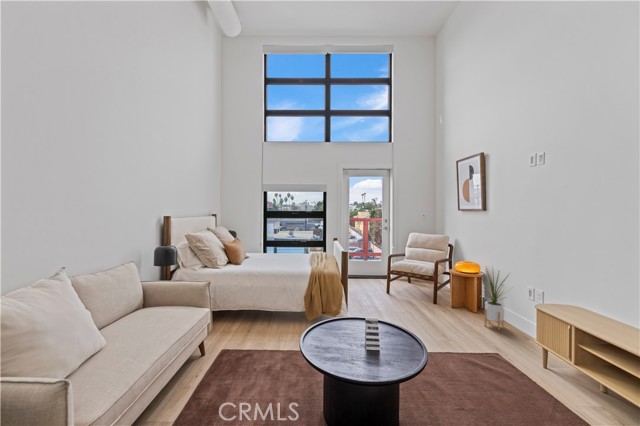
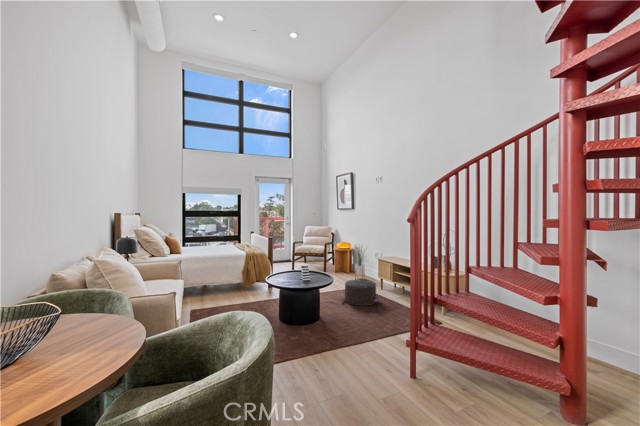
pouf: none [447,337,535,401] -> present [340,280,380,306]

